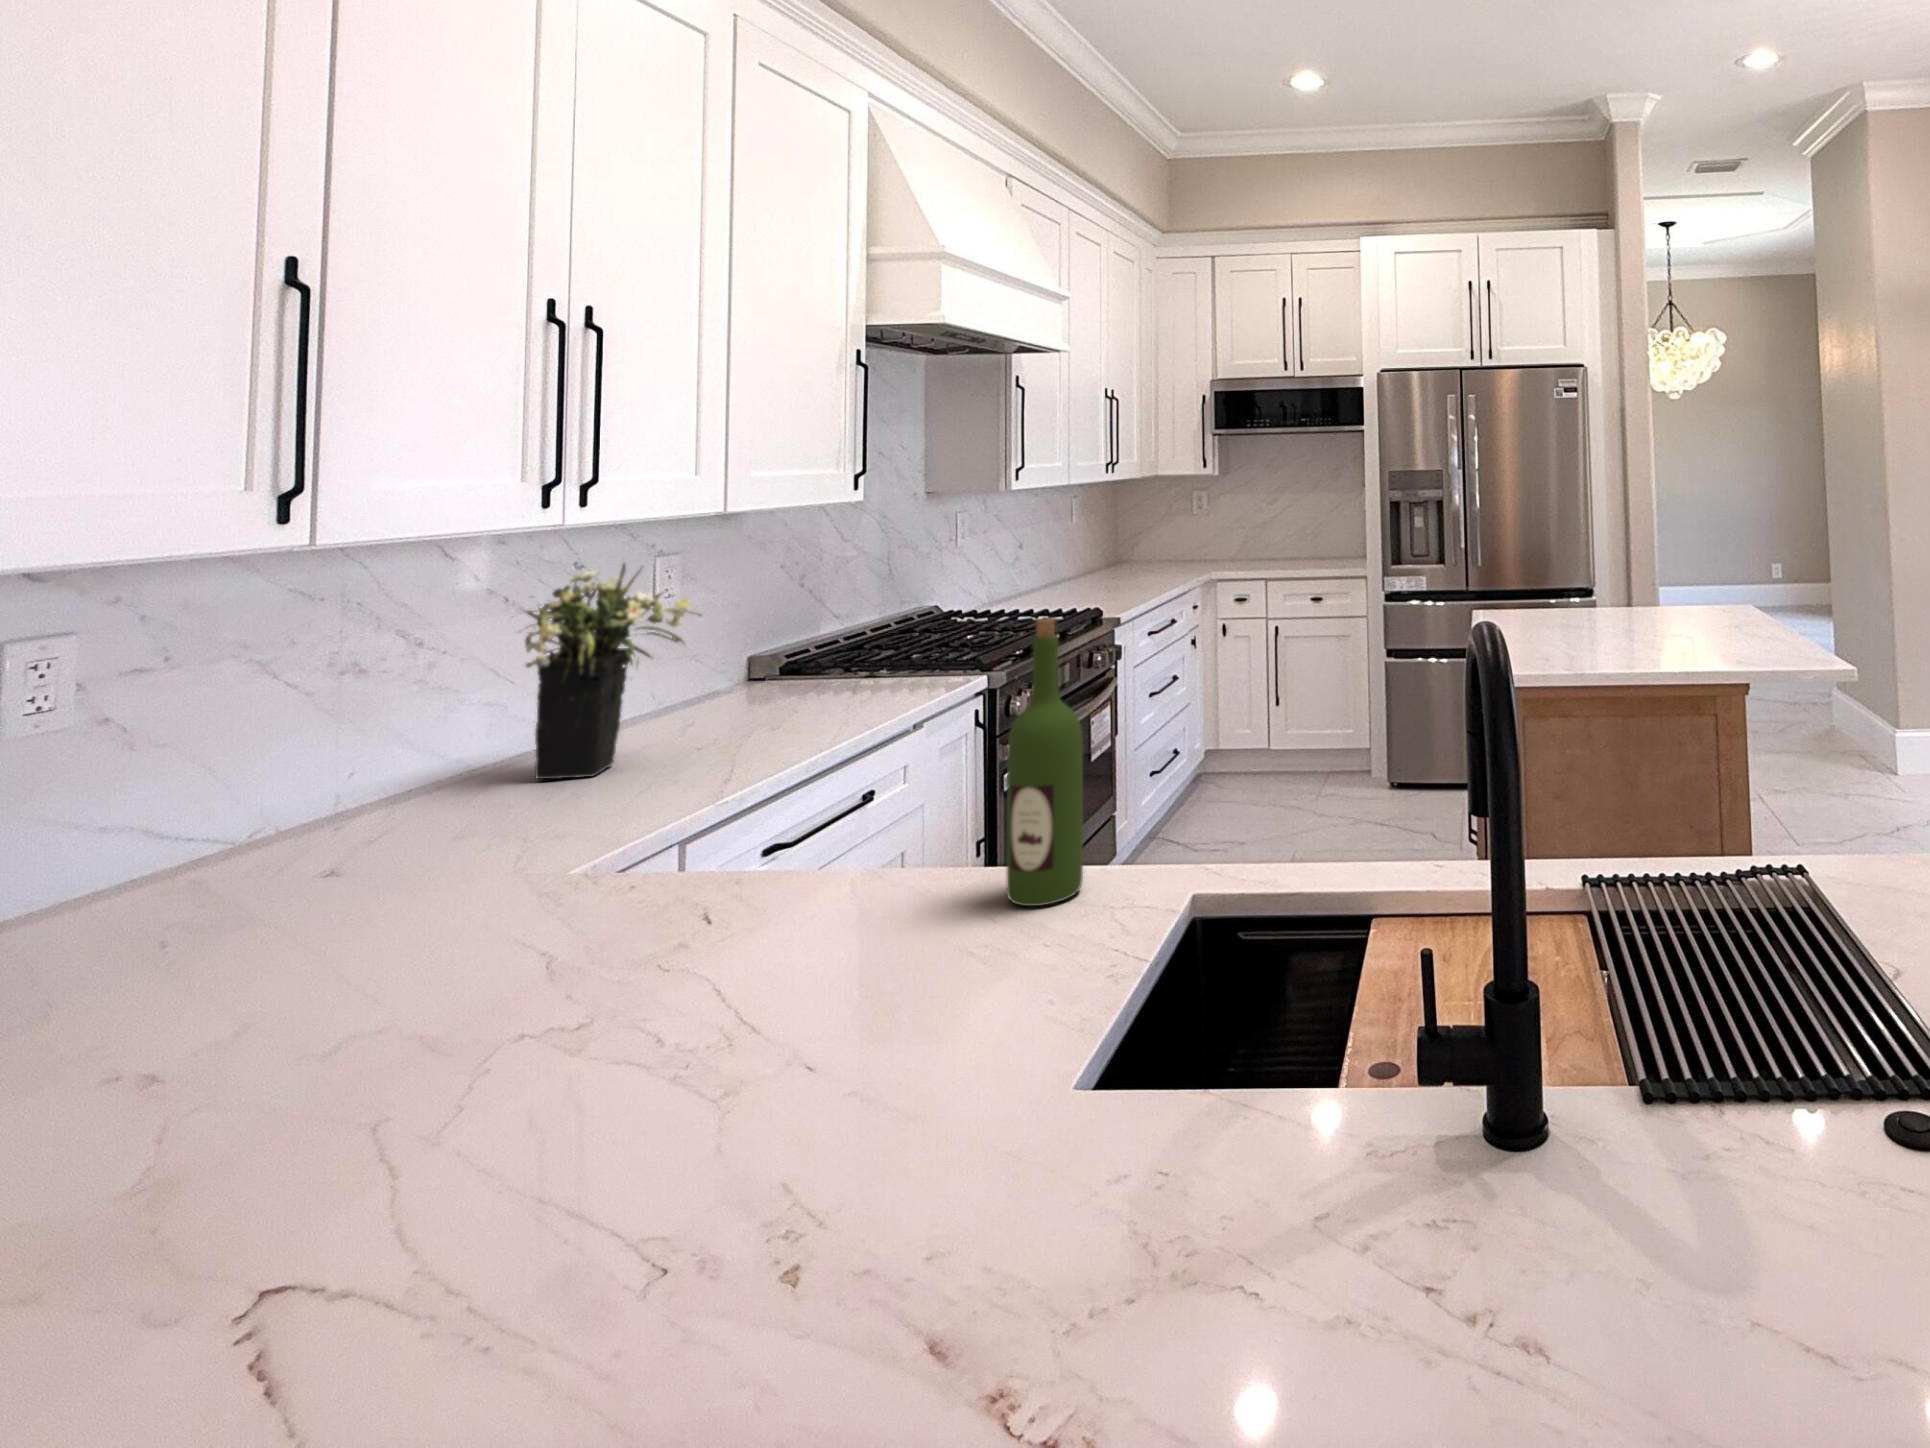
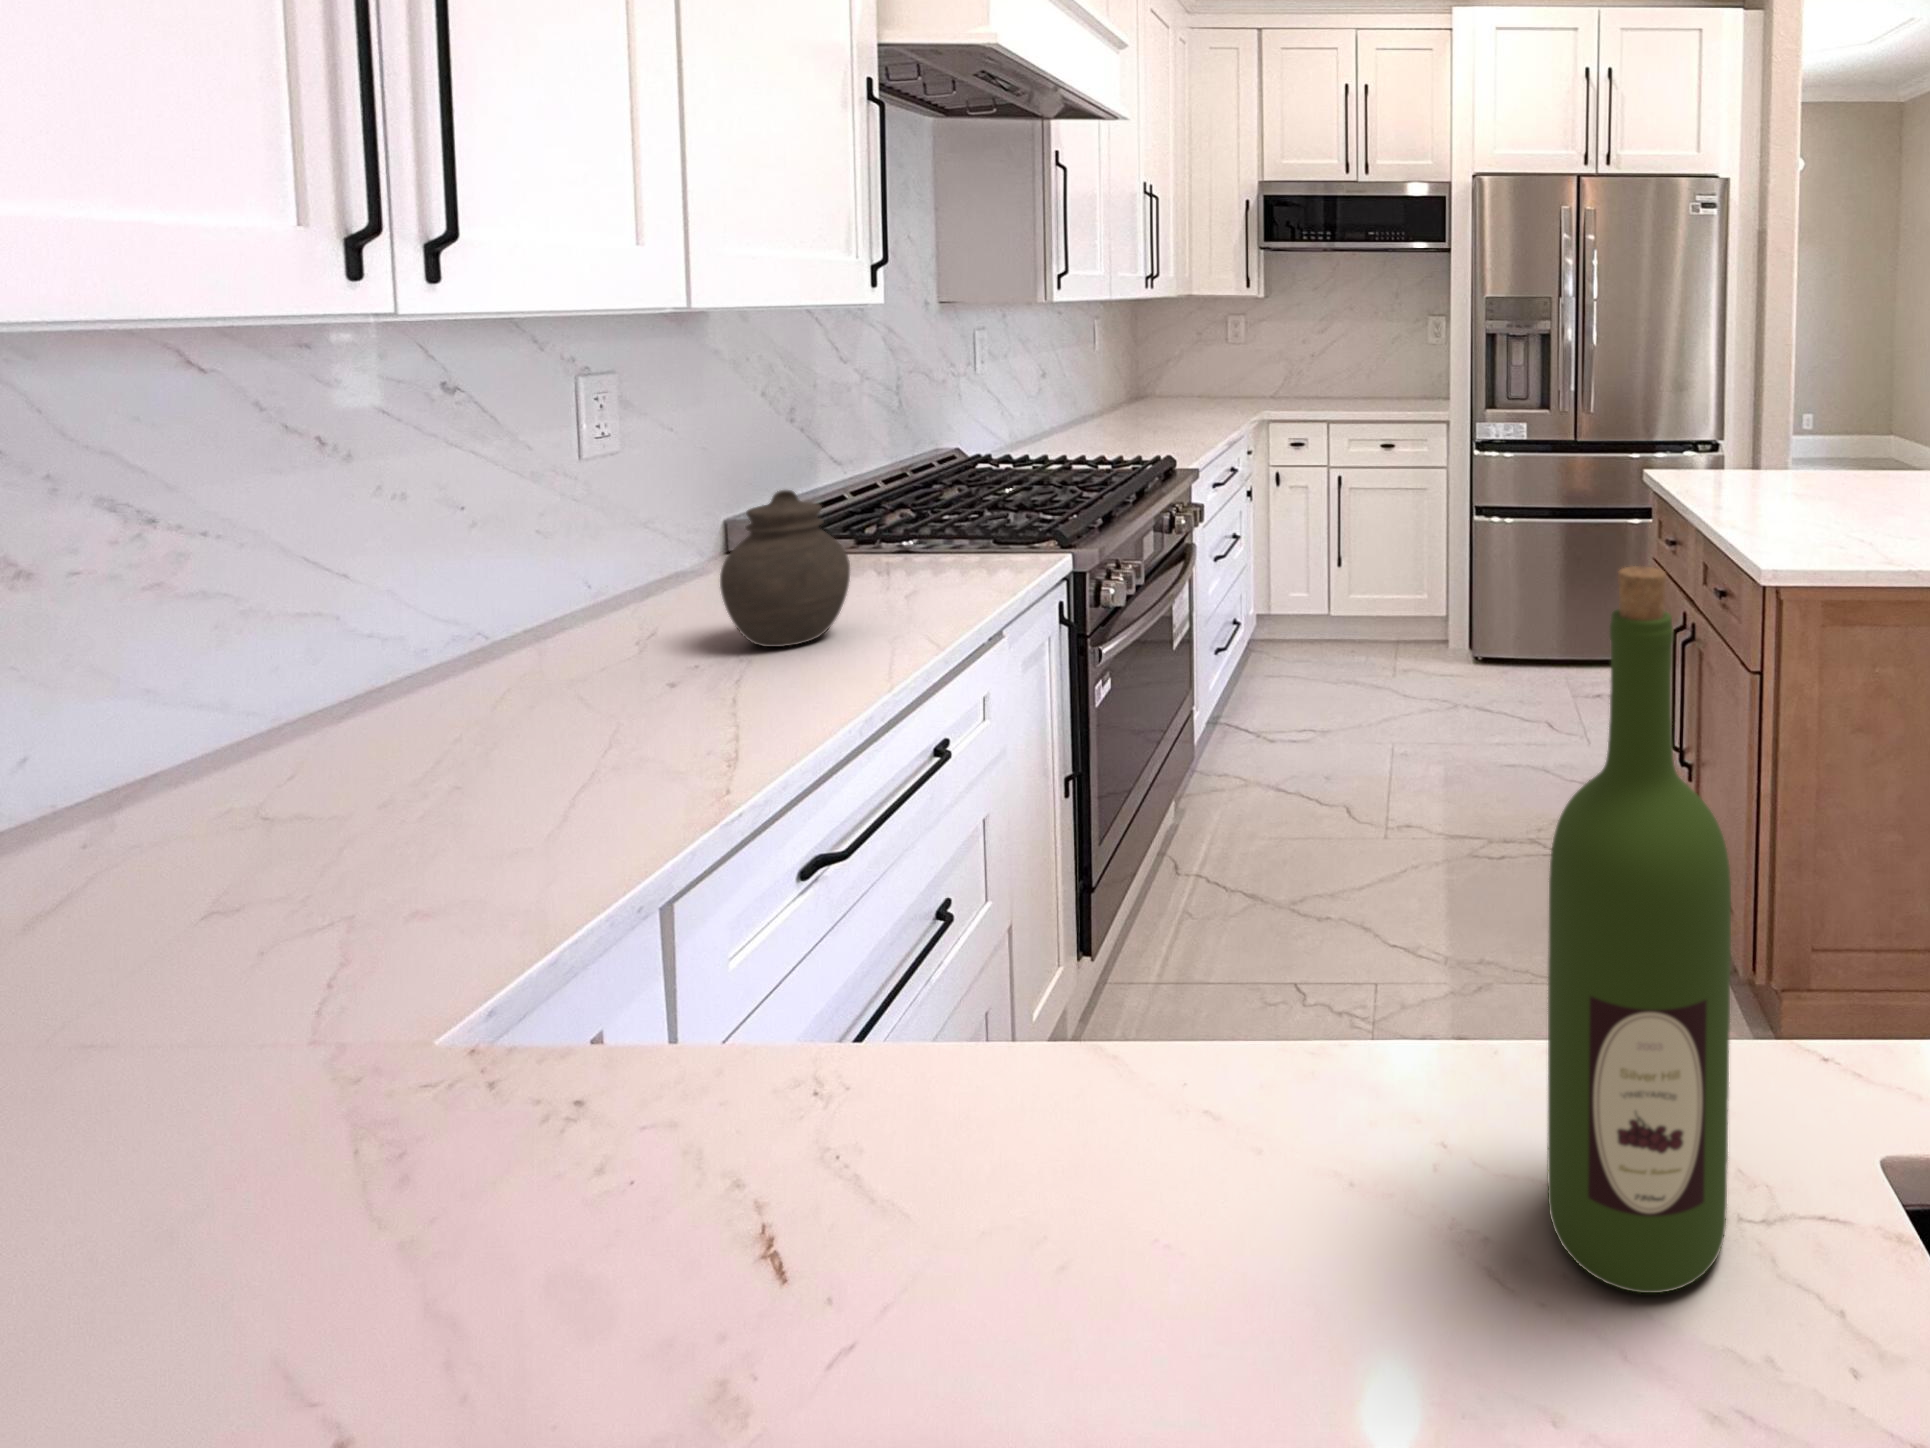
flower arrangement: present [519,564,702,779] -> none [299,387,671,754]
jar: none [733,626,818,731] -> present [720,490,850,647]

